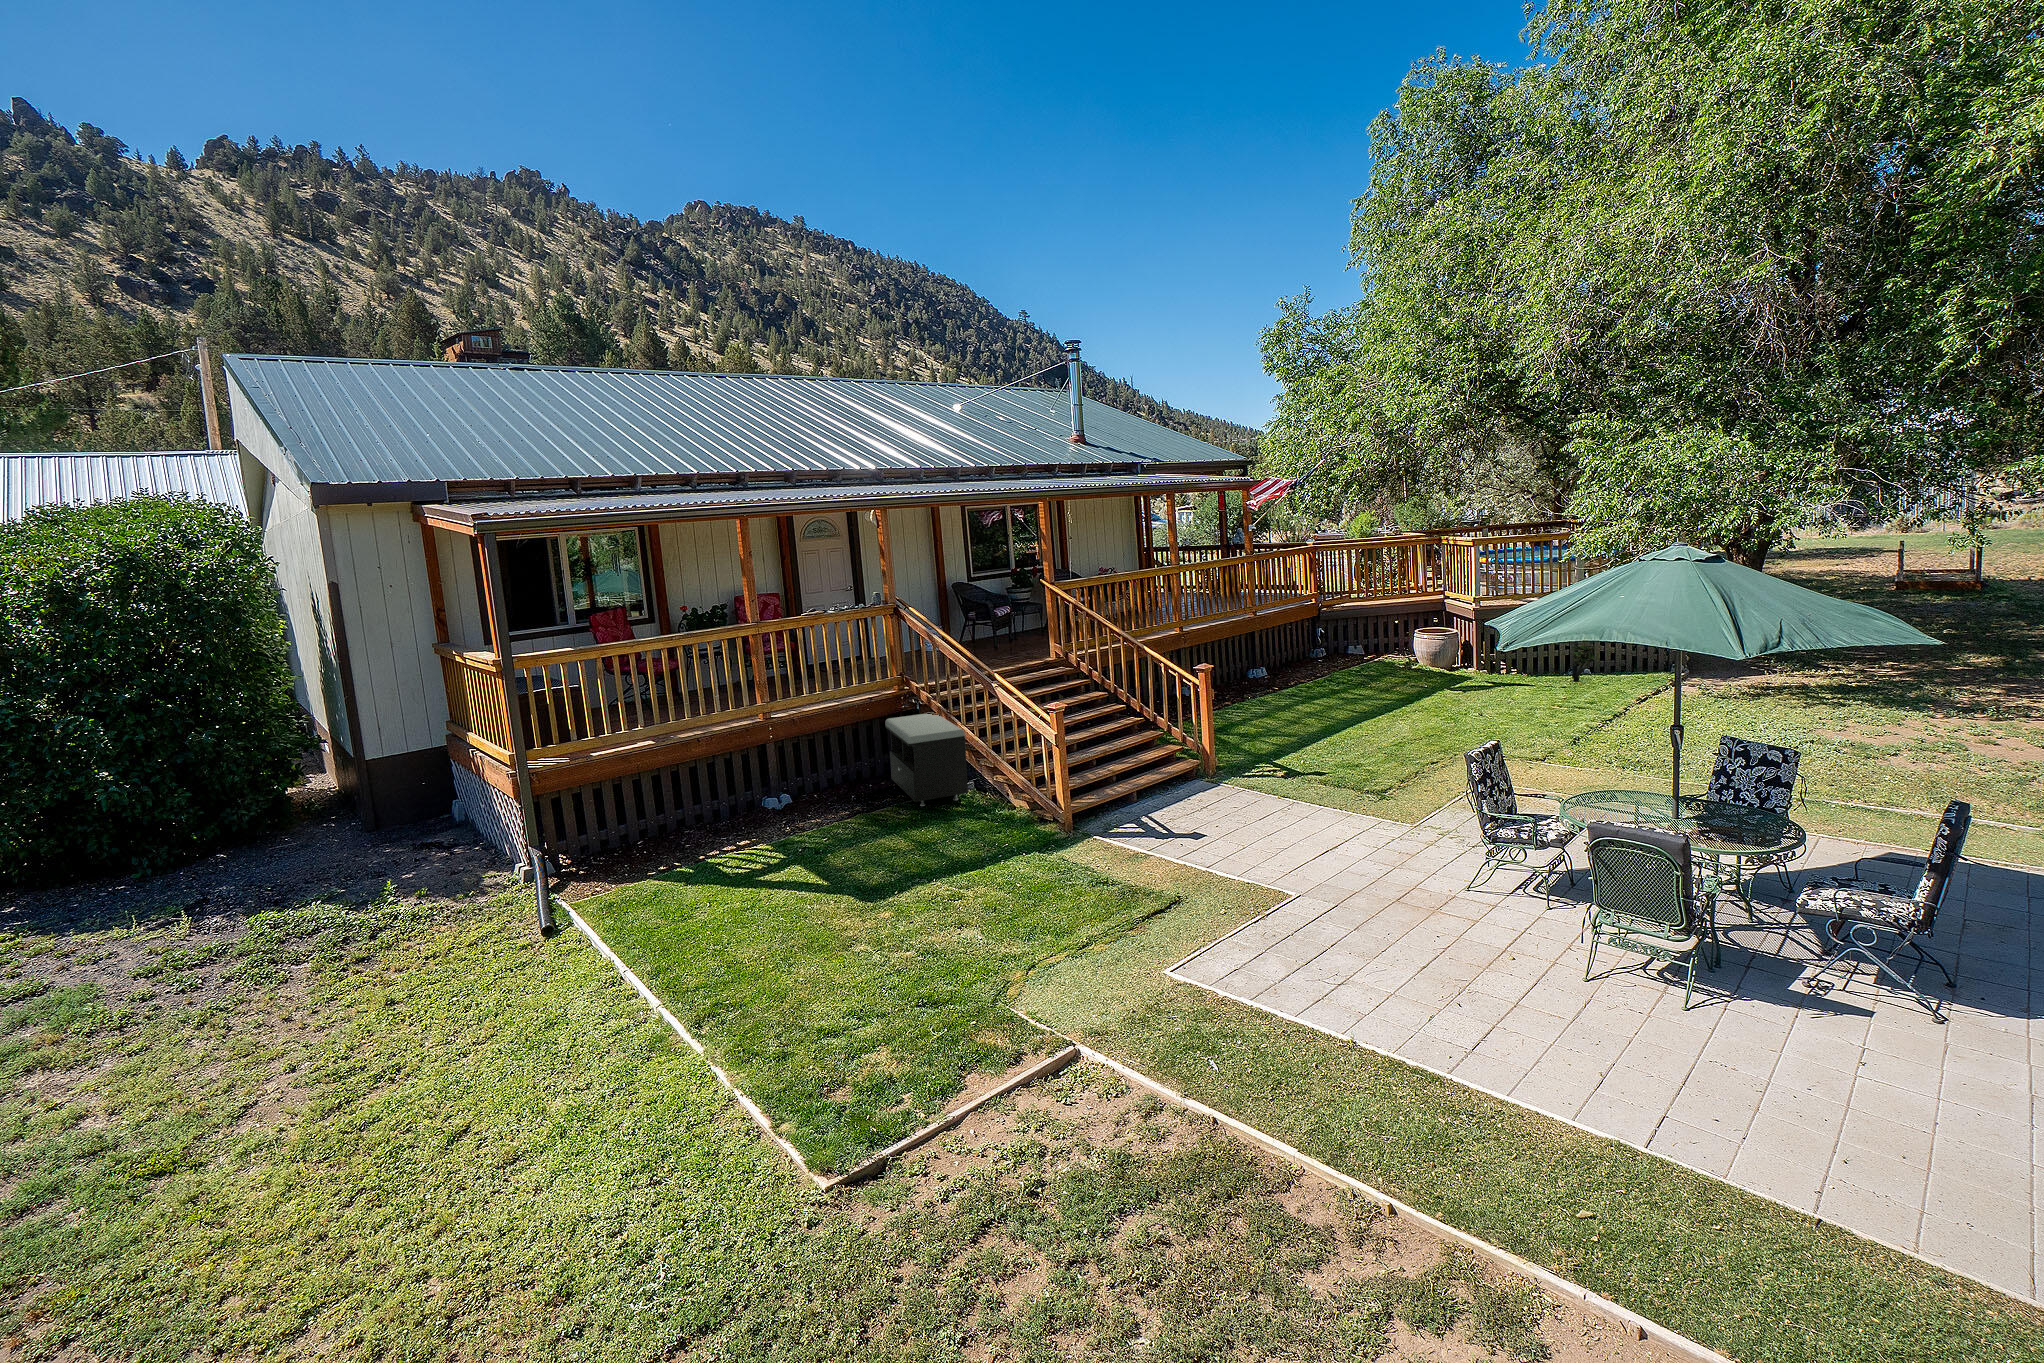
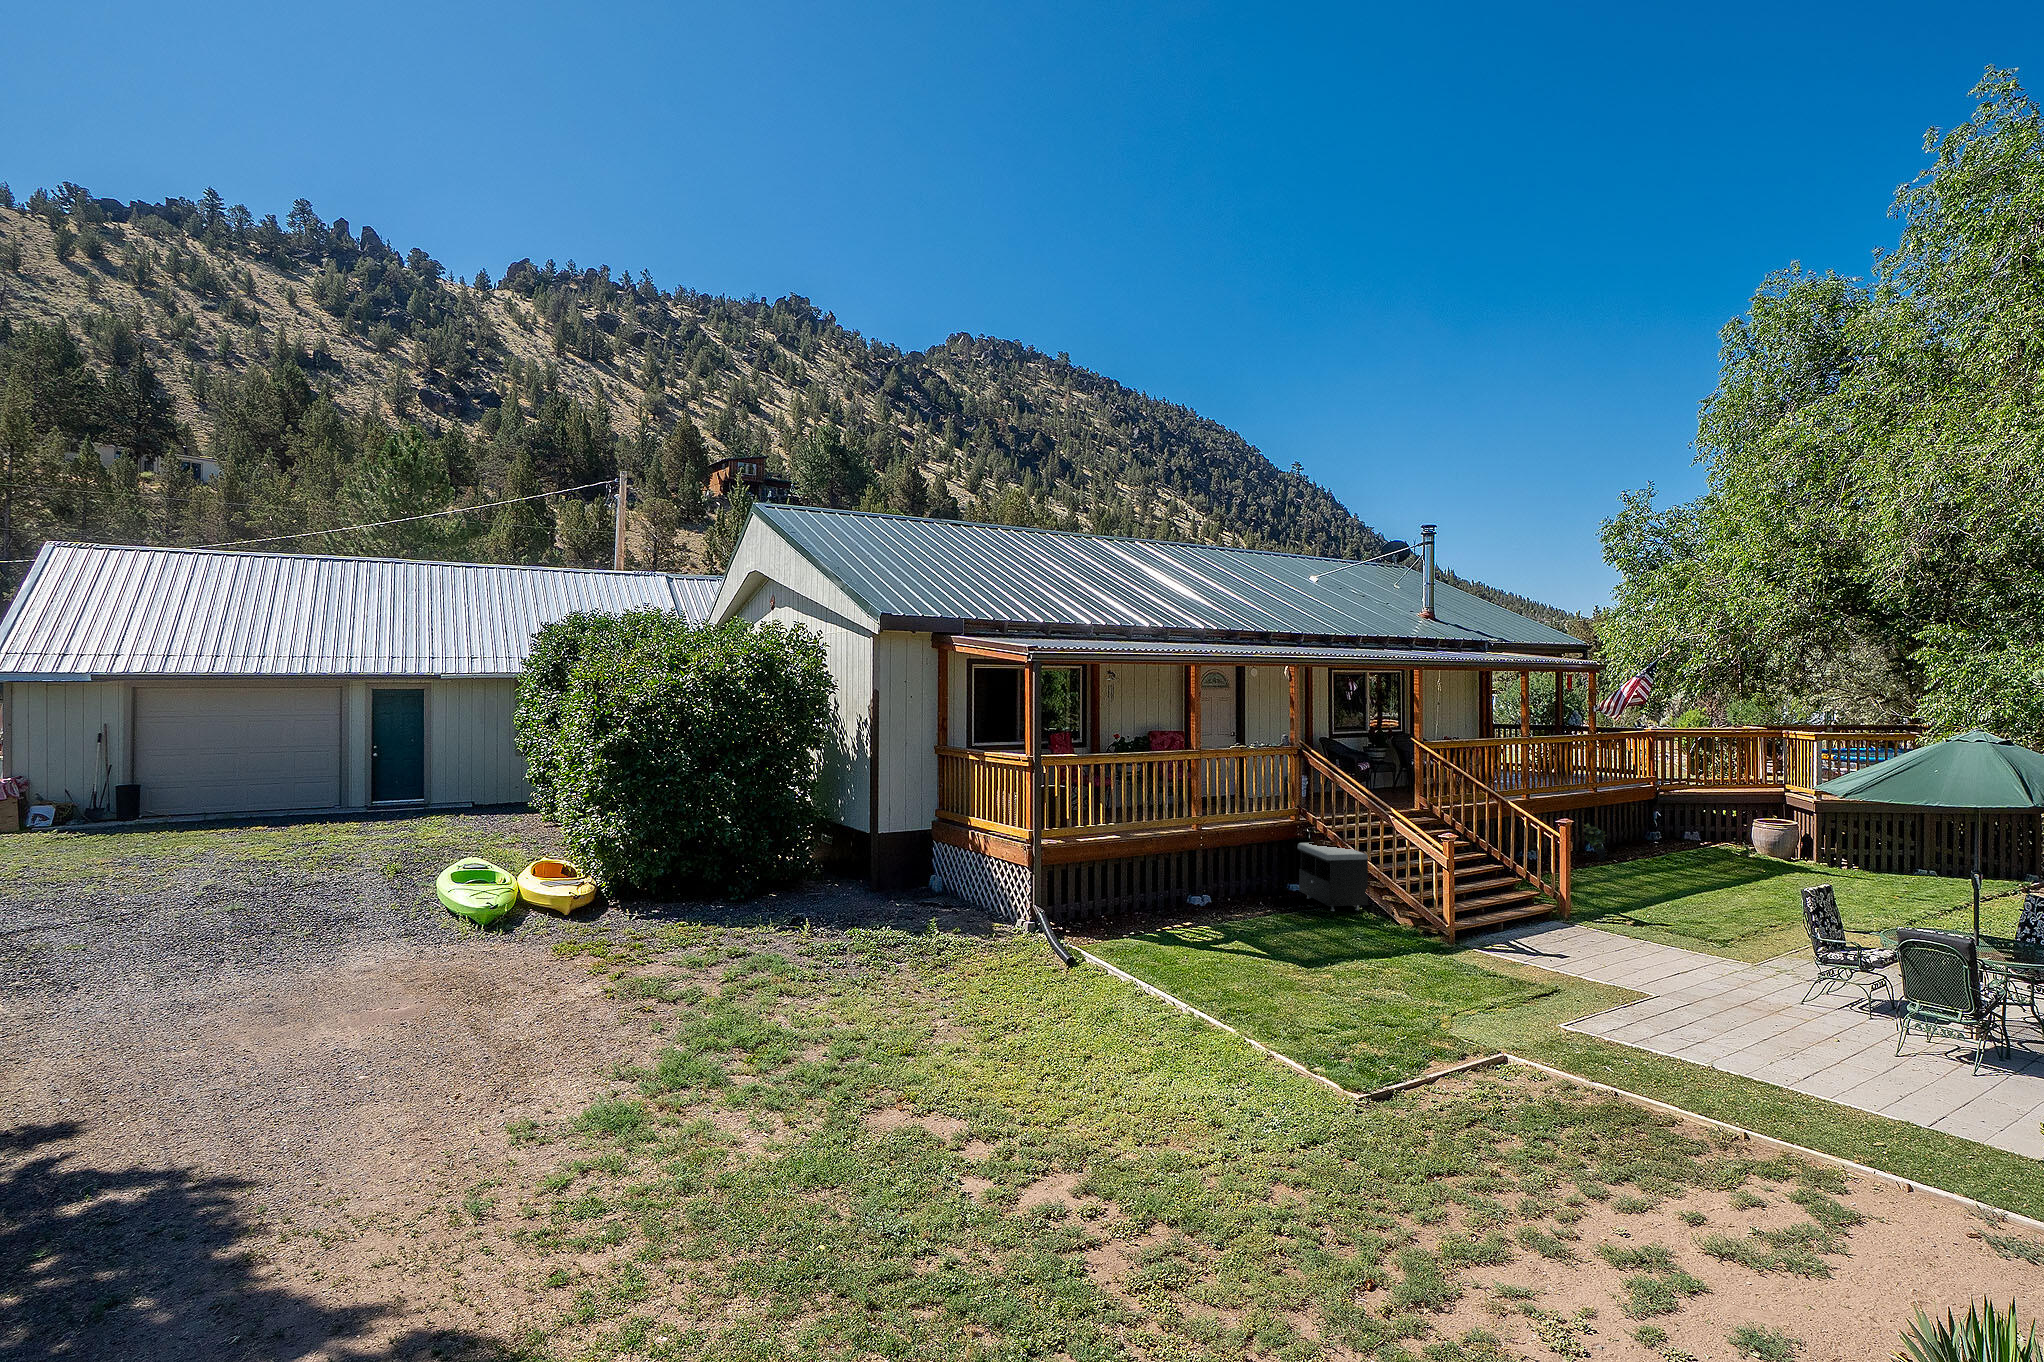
potted plant: present [1571,645,1596,681] -> present [1584,823,1607,861]

